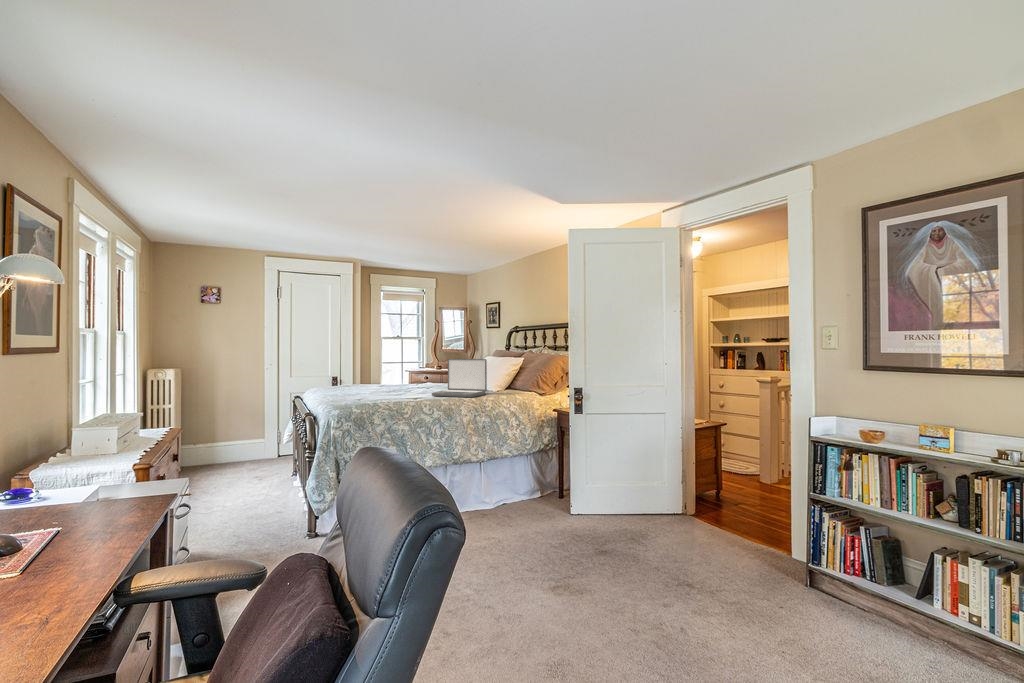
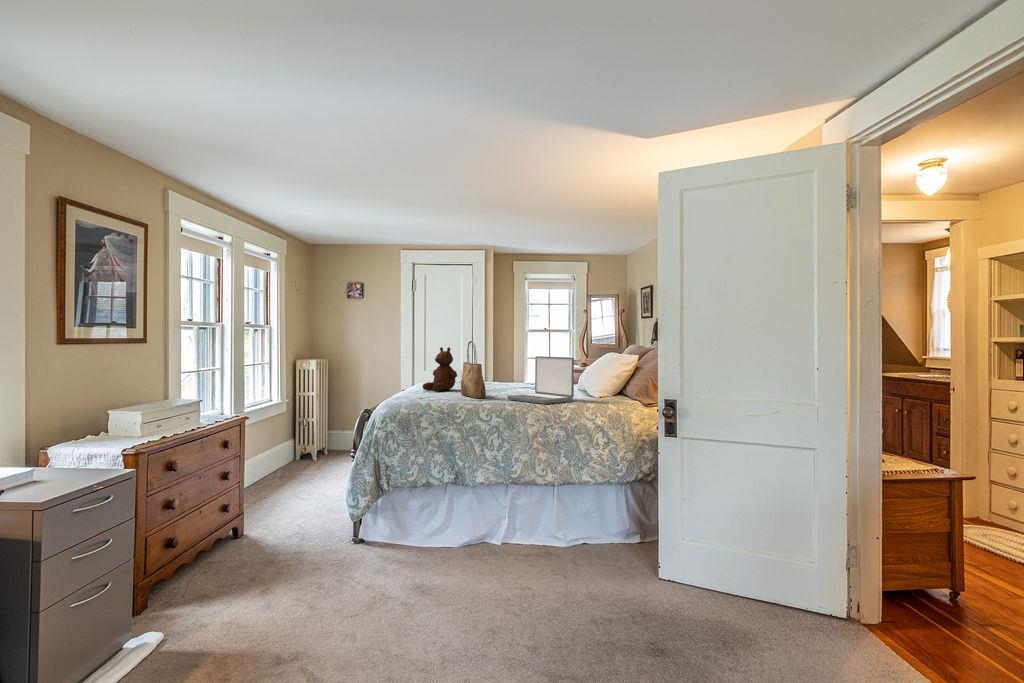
tote bag: none [379,347,409,397] -> present [461,341,486,398]
teddy bear: none [329,353,364,394] -> present [423,347,457,391]

